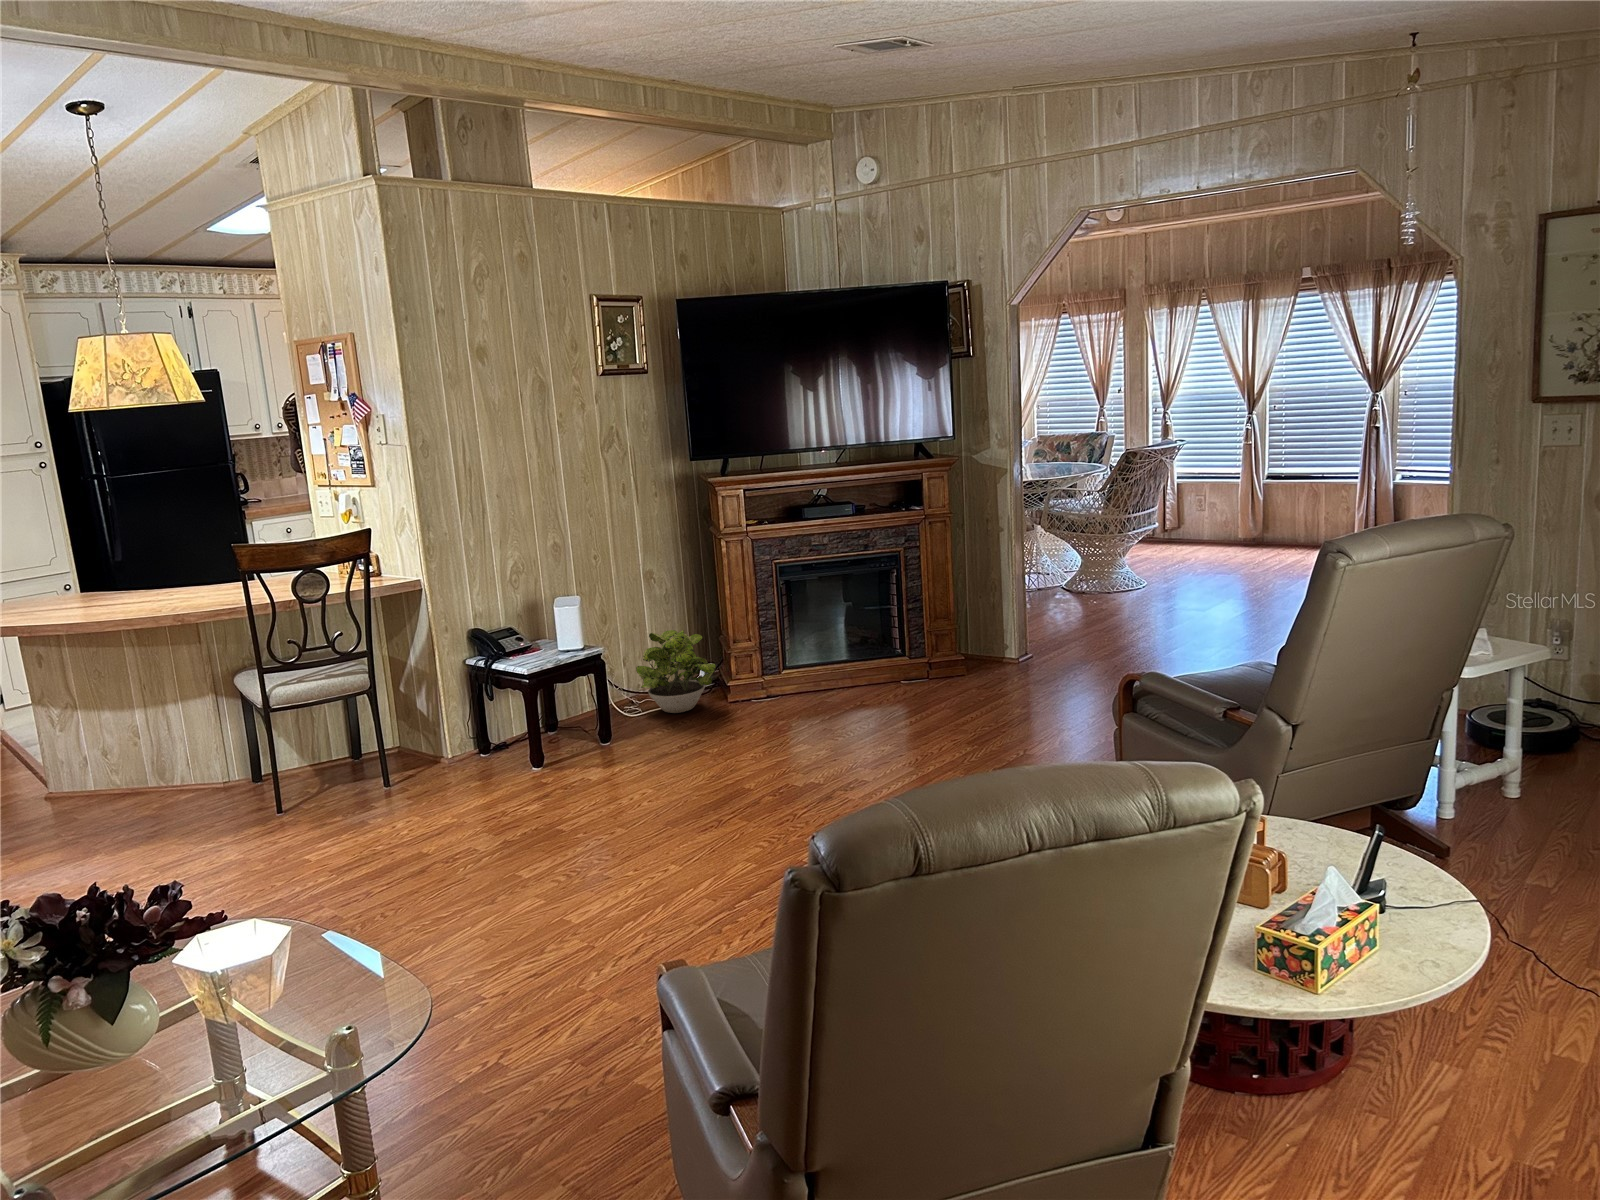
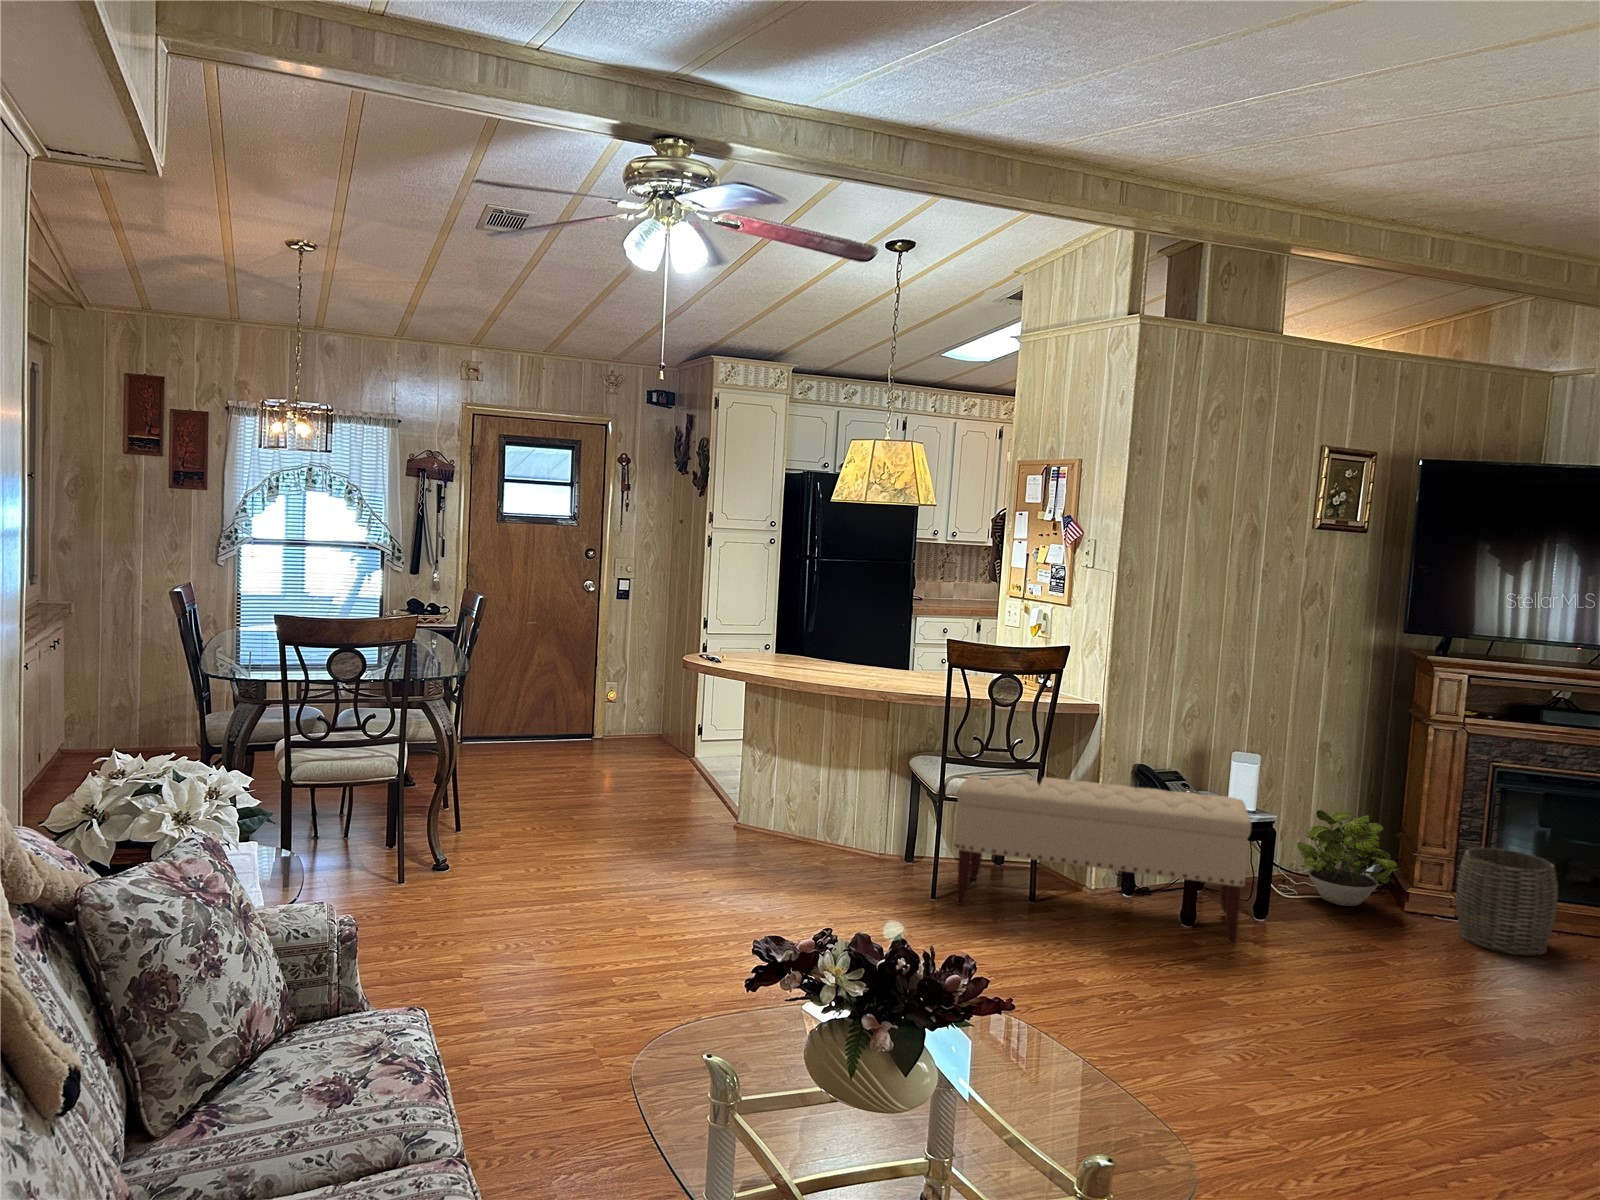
woven basket: none [760,633,833,719] -> present [1456,848,1558,956]
bench: none [282,642,578,813] -> present [954,775,1251,945]

